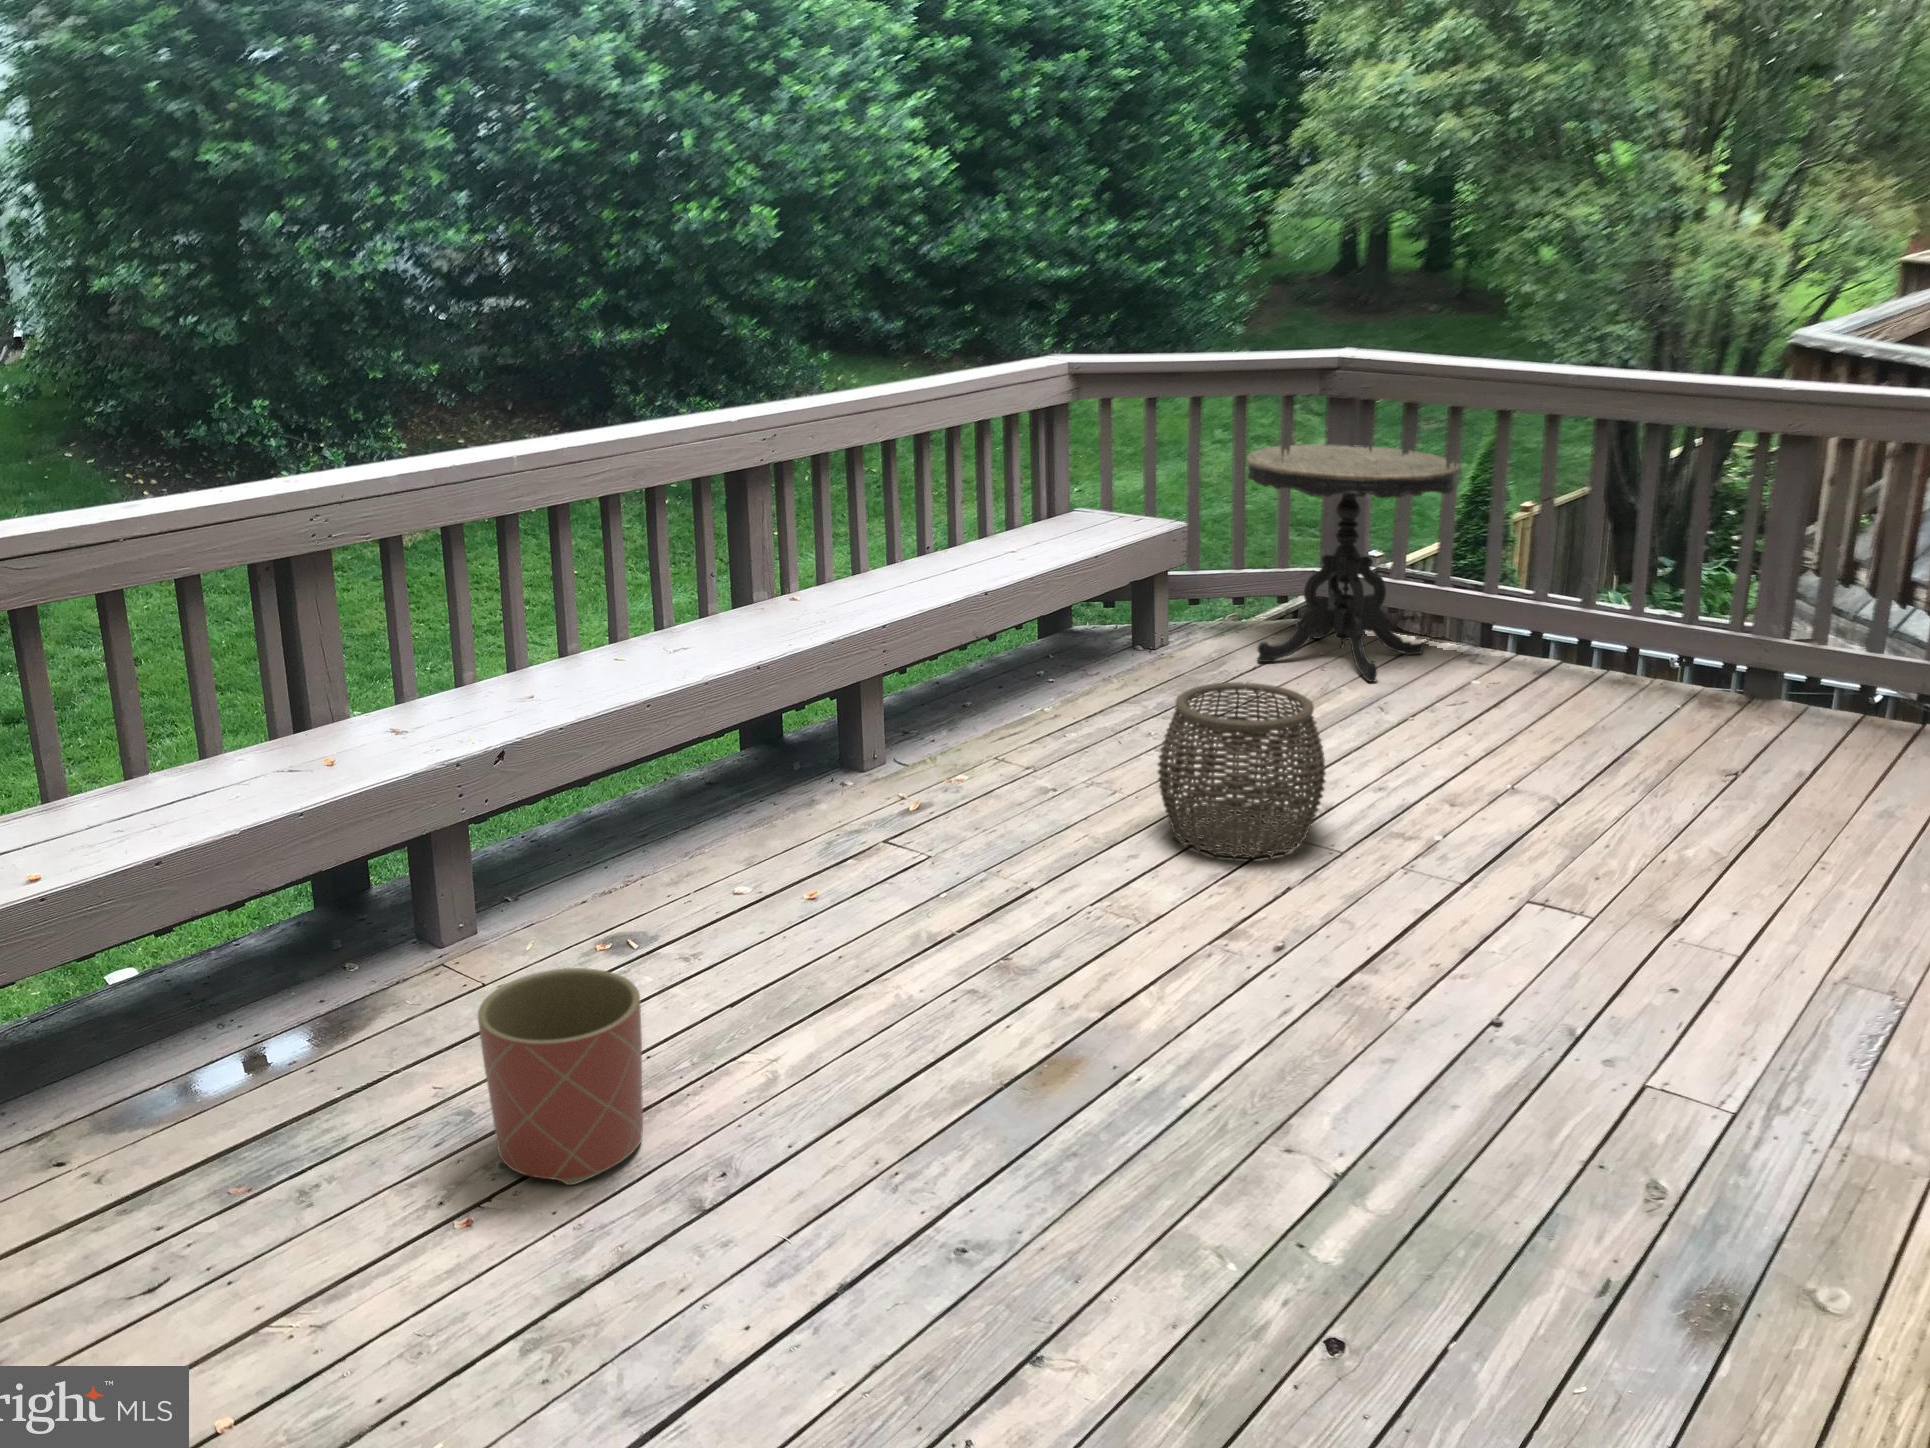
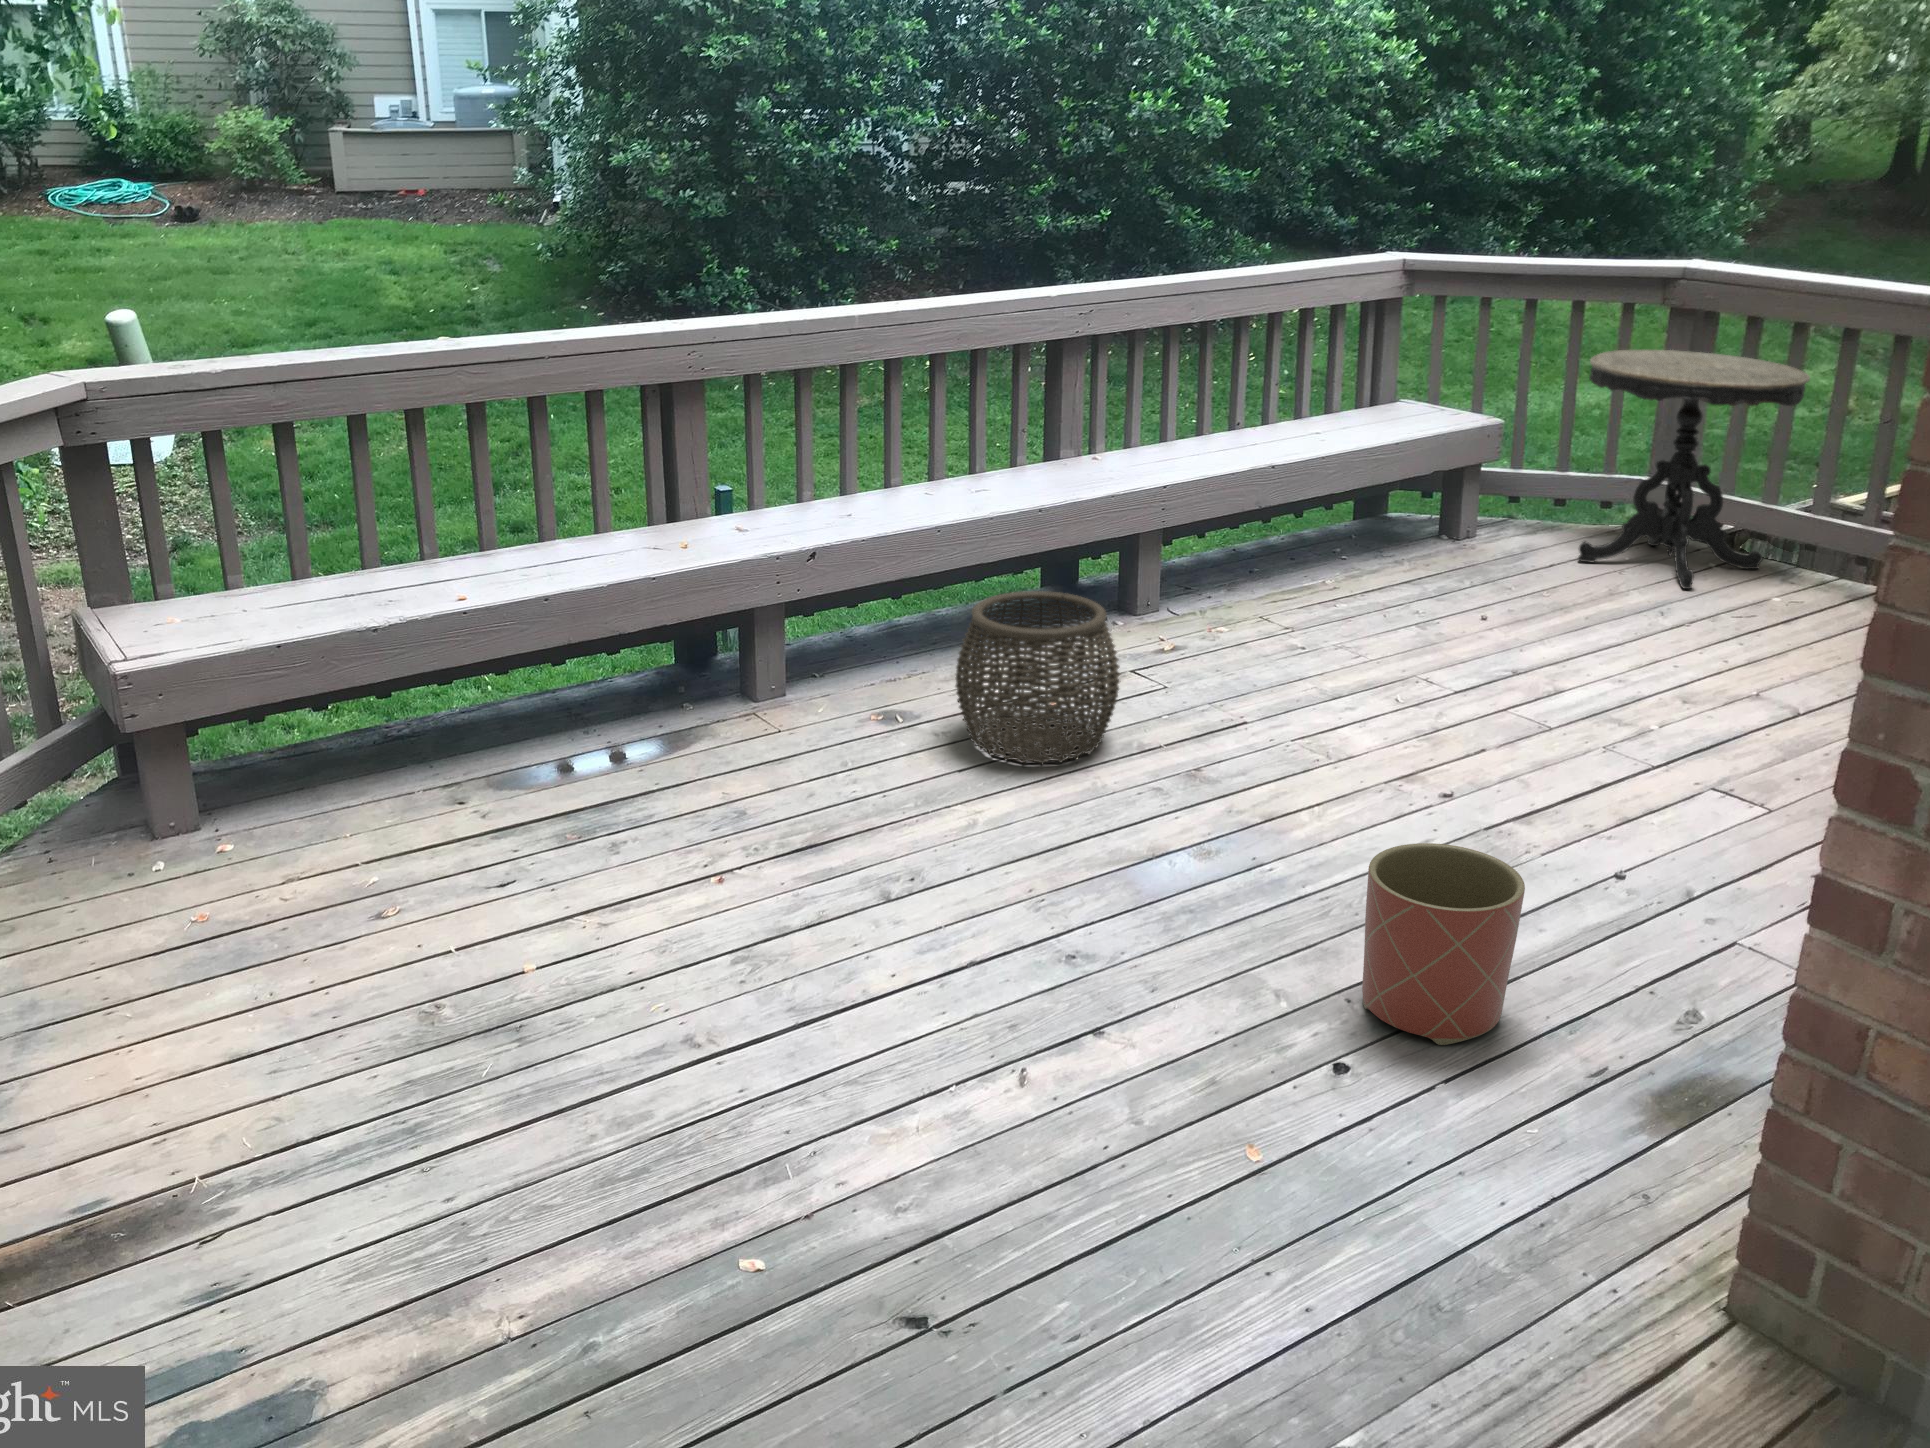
woven basket: present [1158,682,1326,858] -> present [956,591,1121,764]
planter: present [478,968,643,1185] -> present [1362,843,1525,1045]

